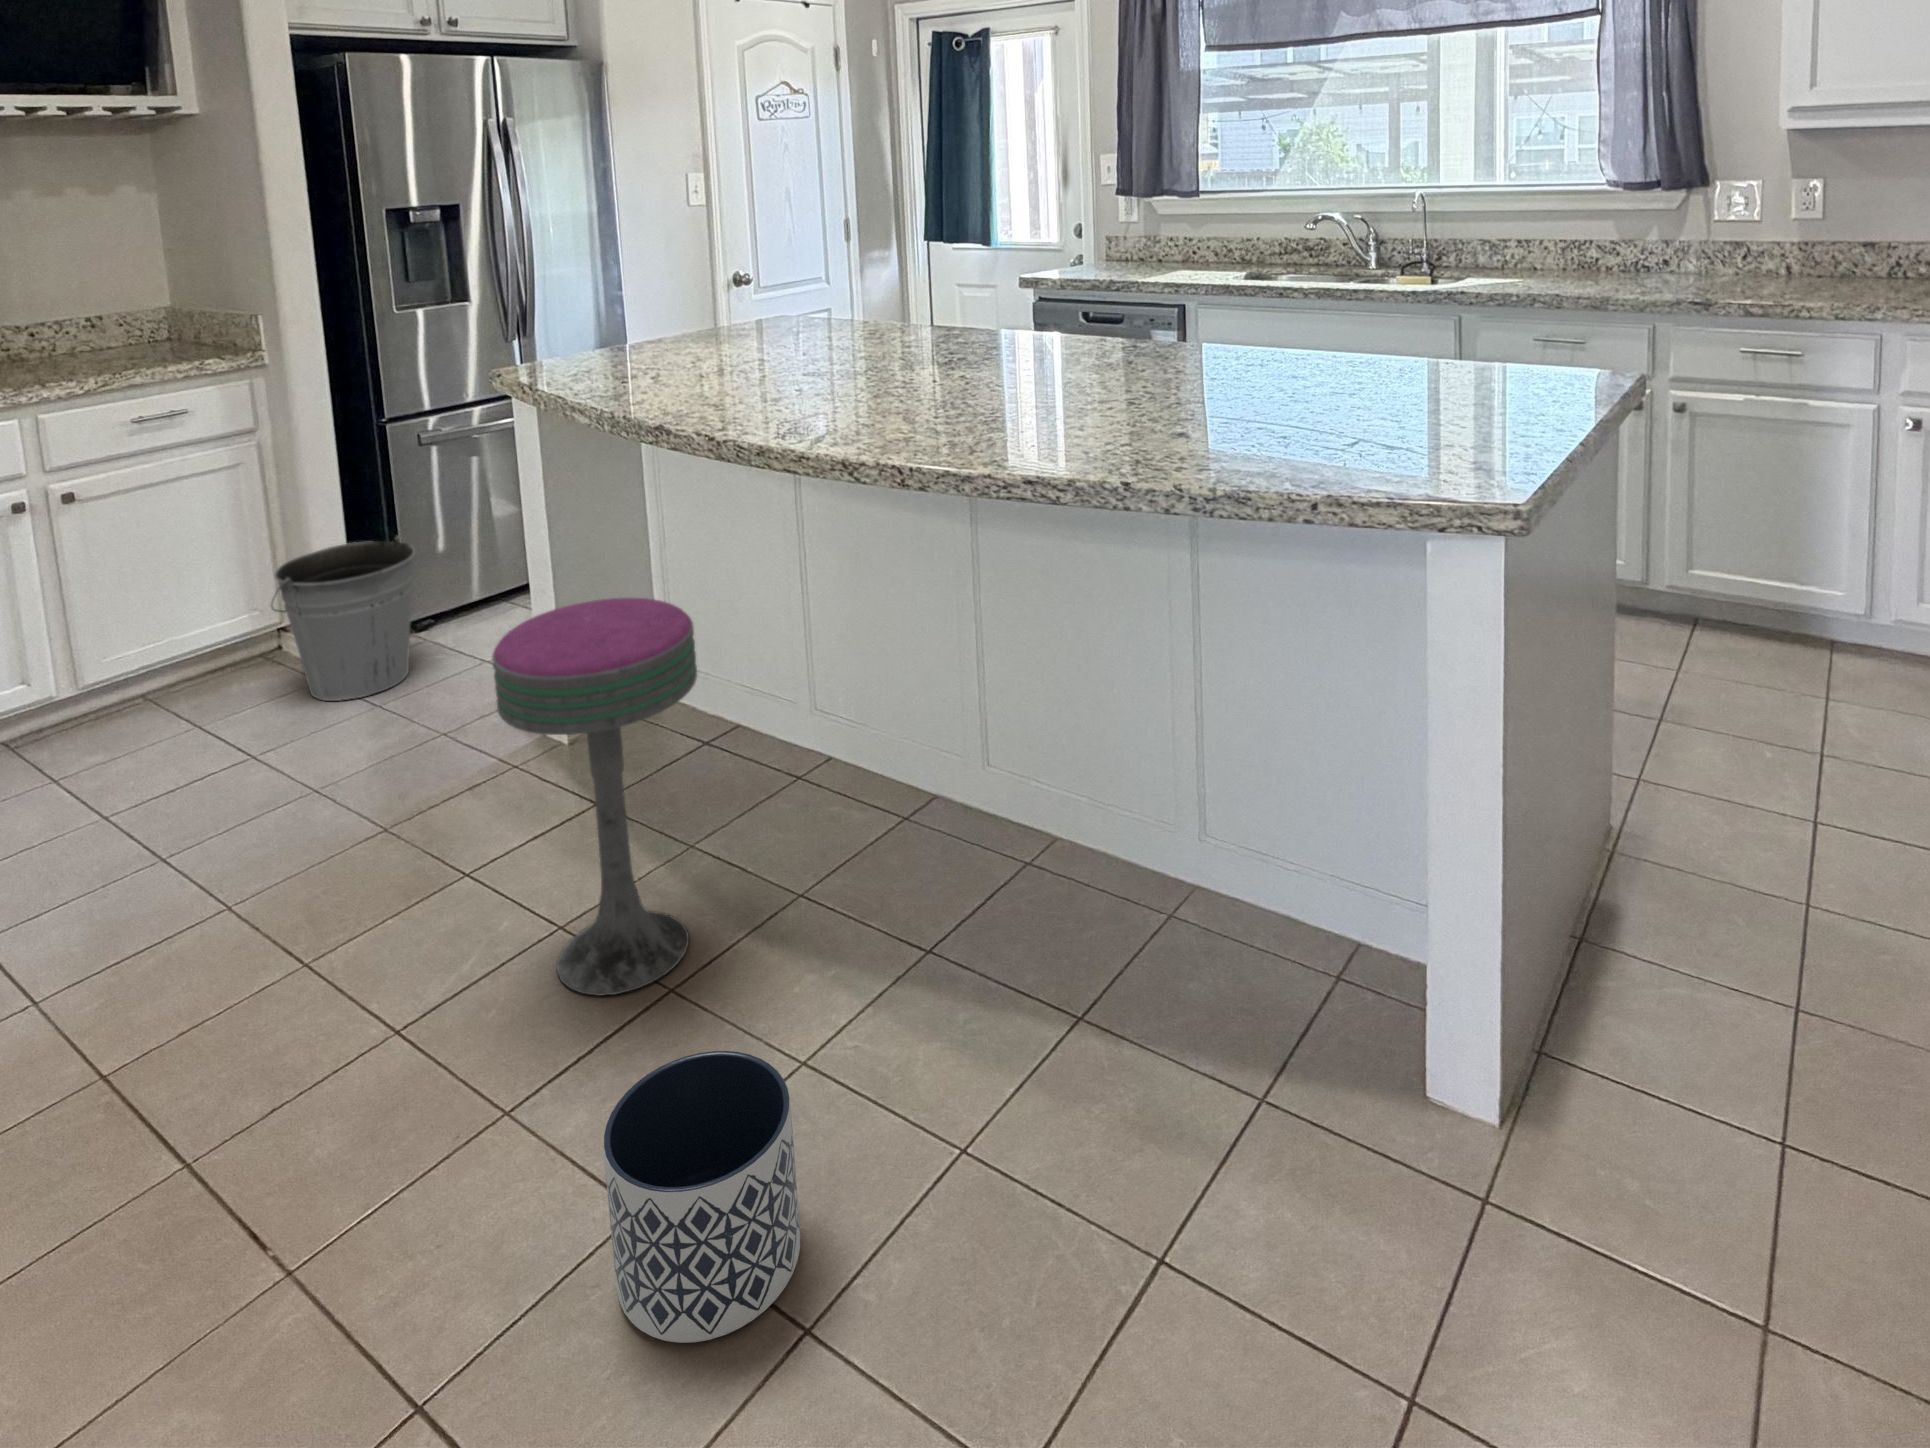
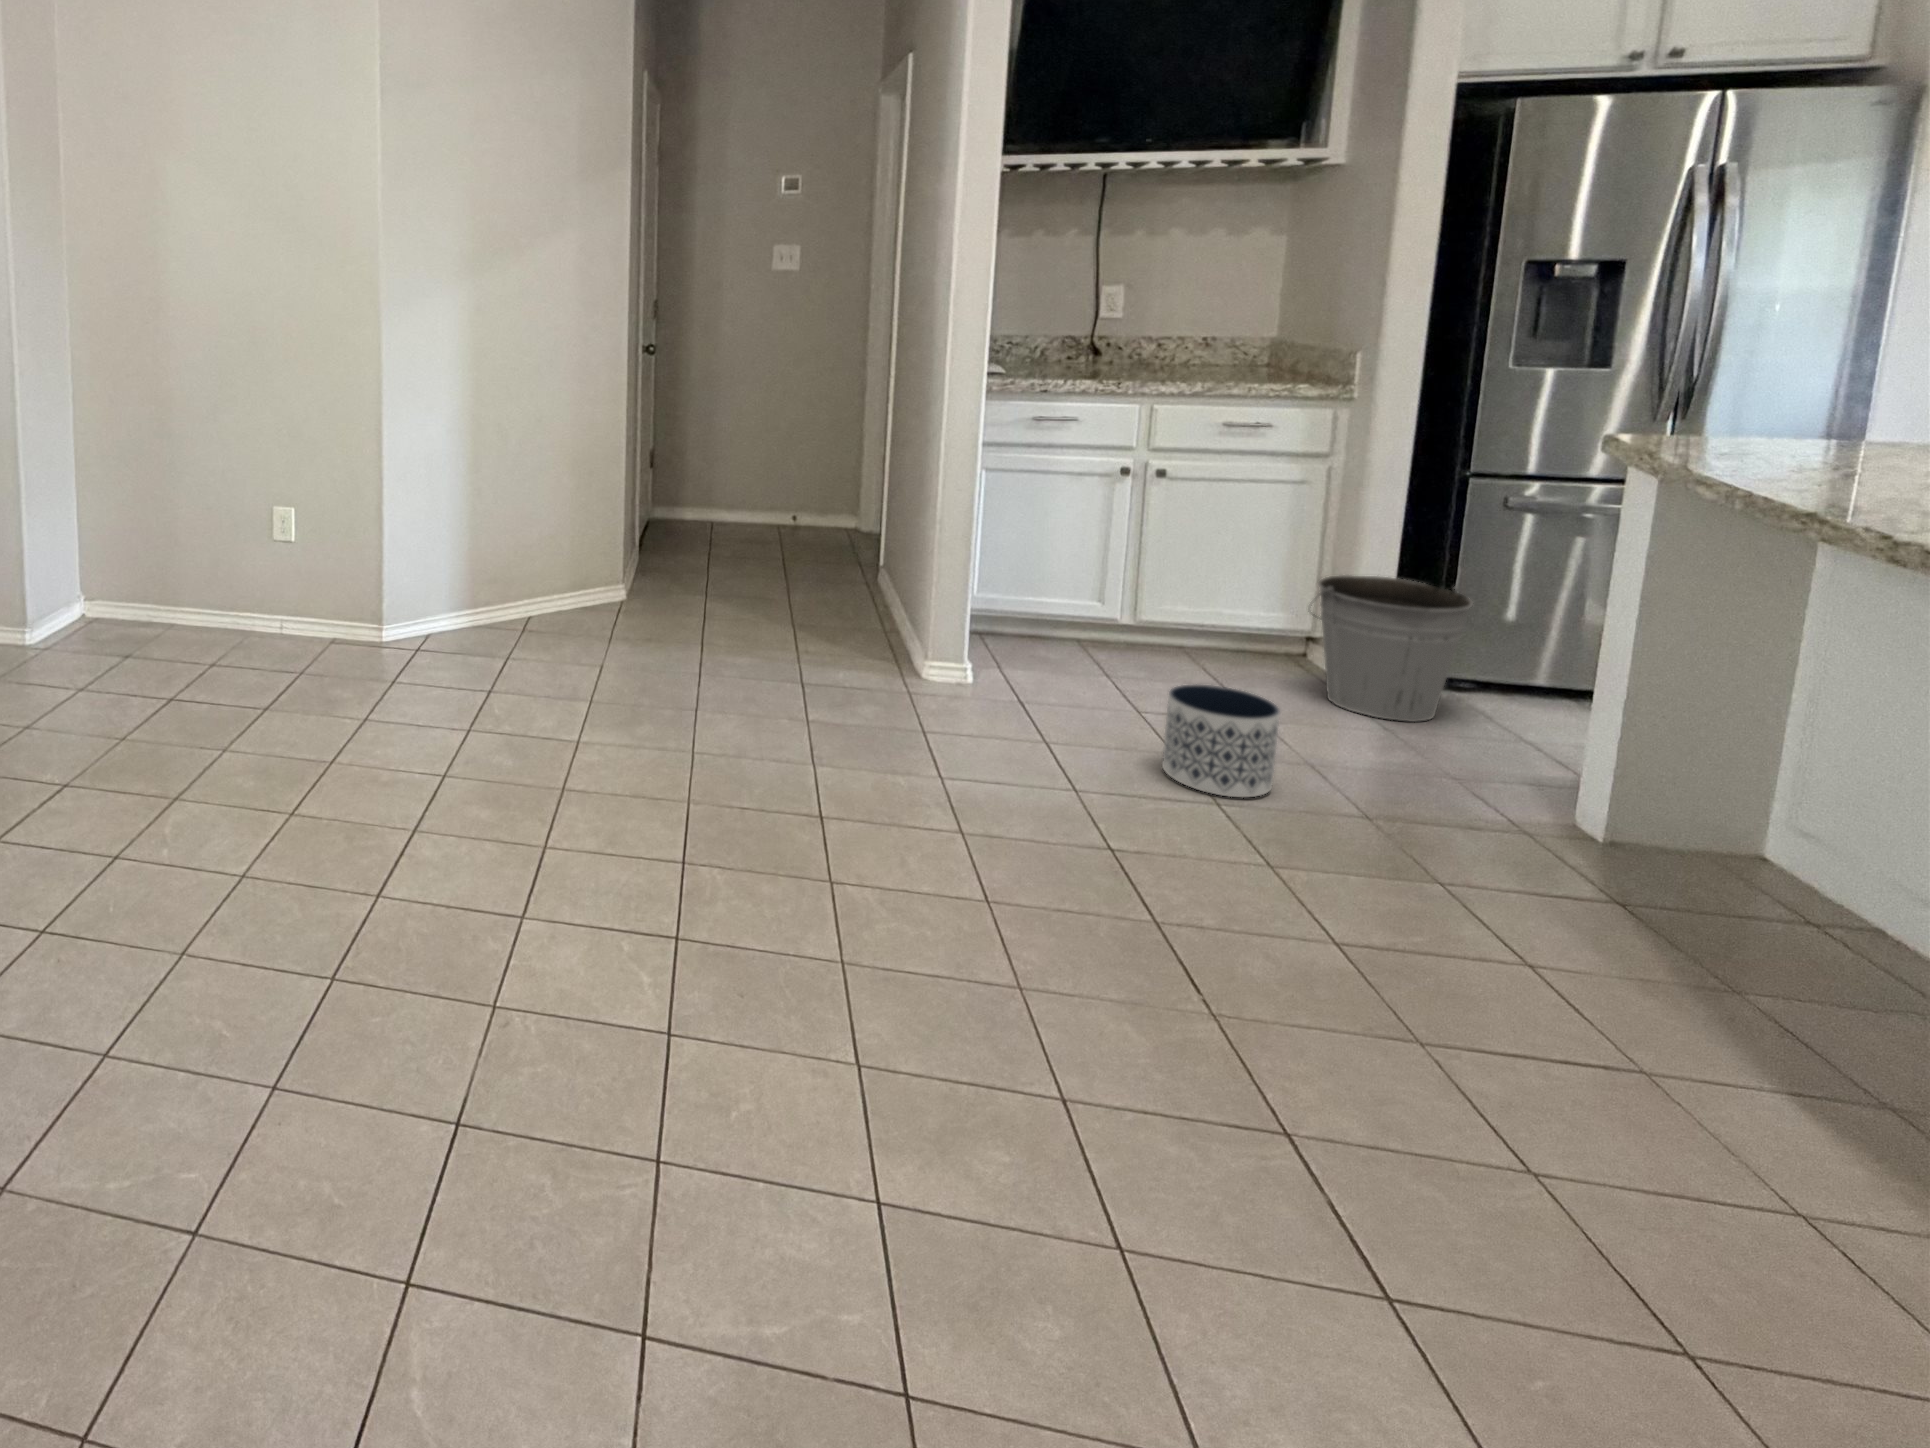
bar stool: present [492,598,697,995] -> none [1526,667,1828,1078]
planter: present [603,1051,800,1343] -> present [1162,684,1280,798]

